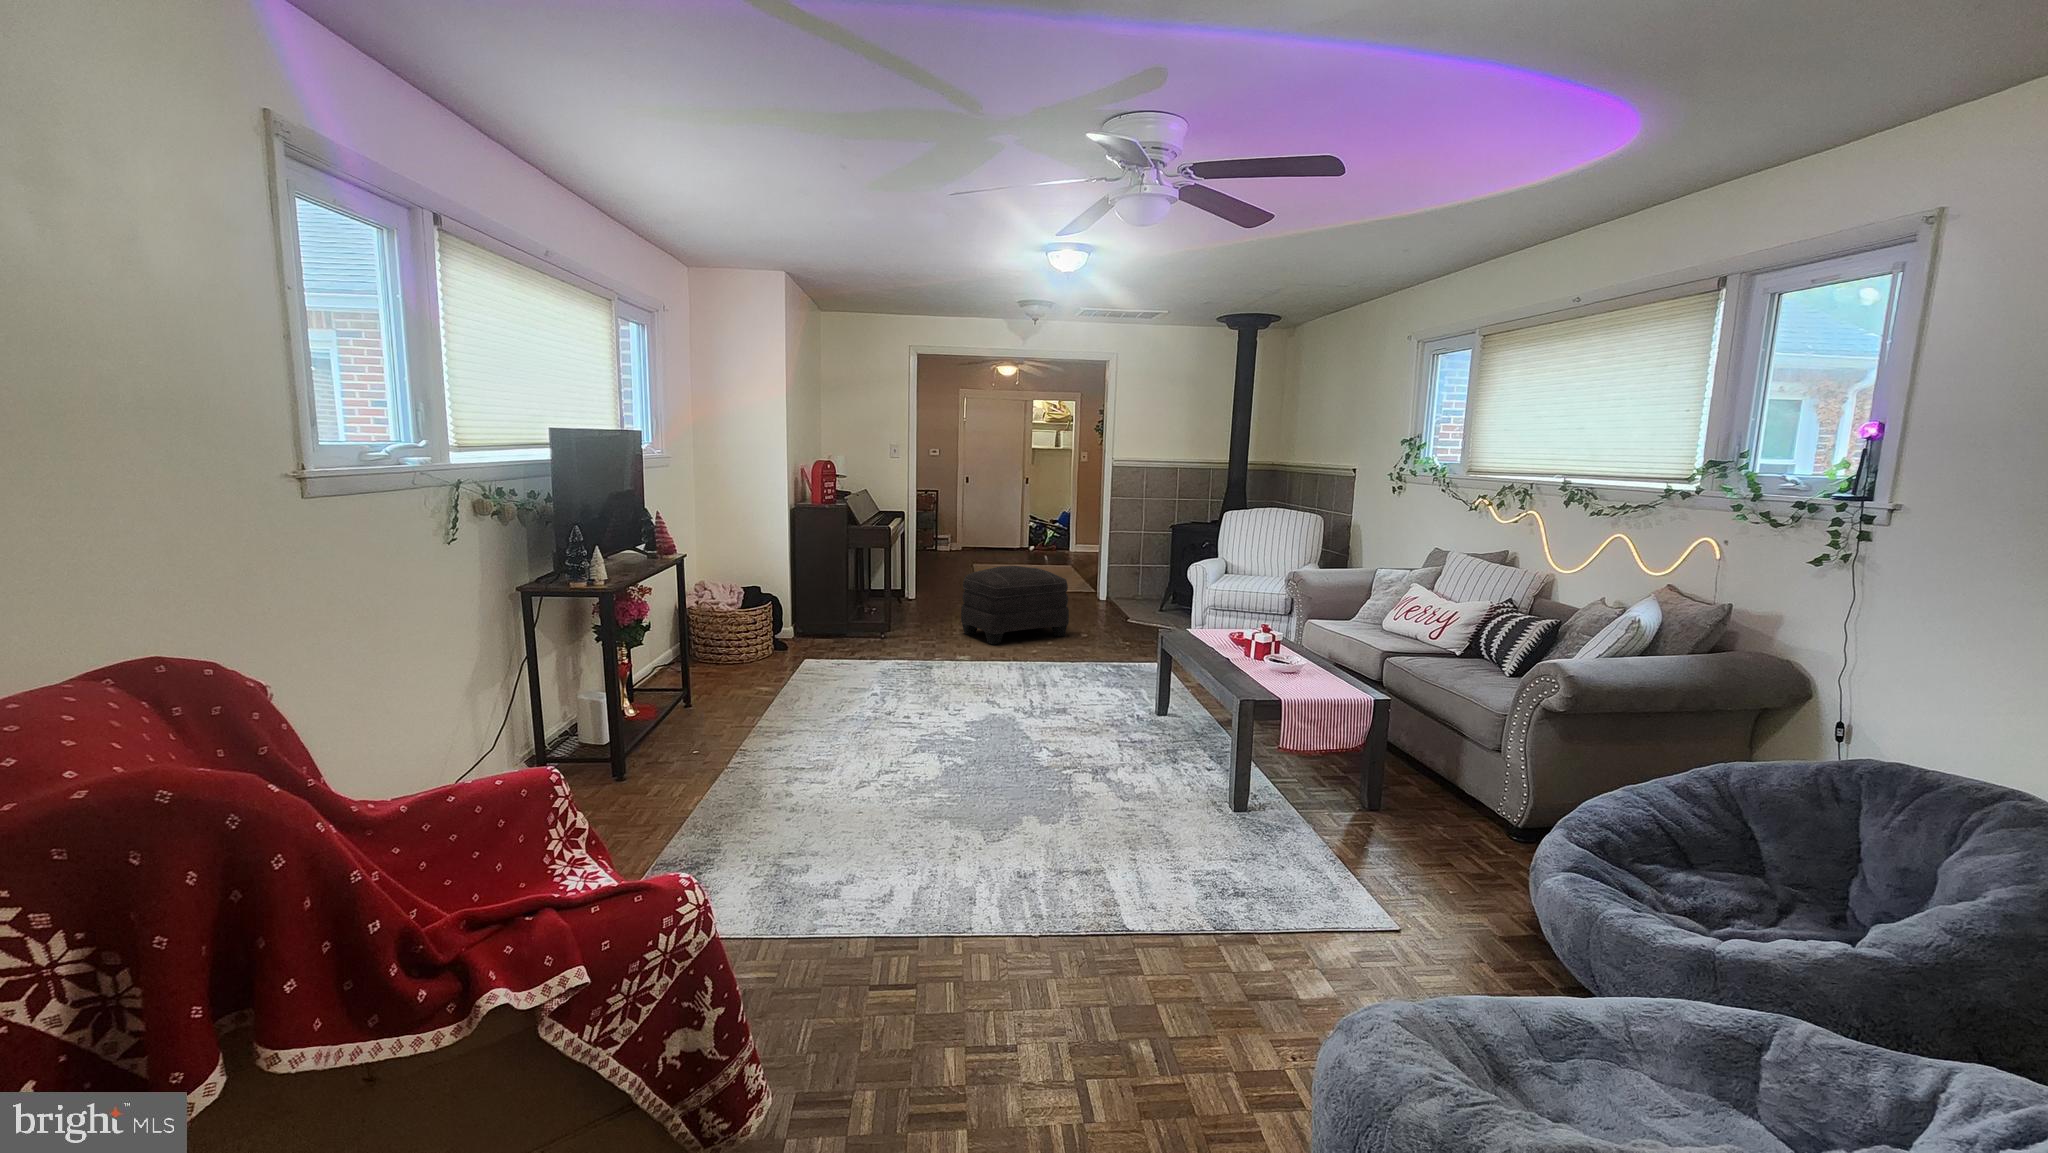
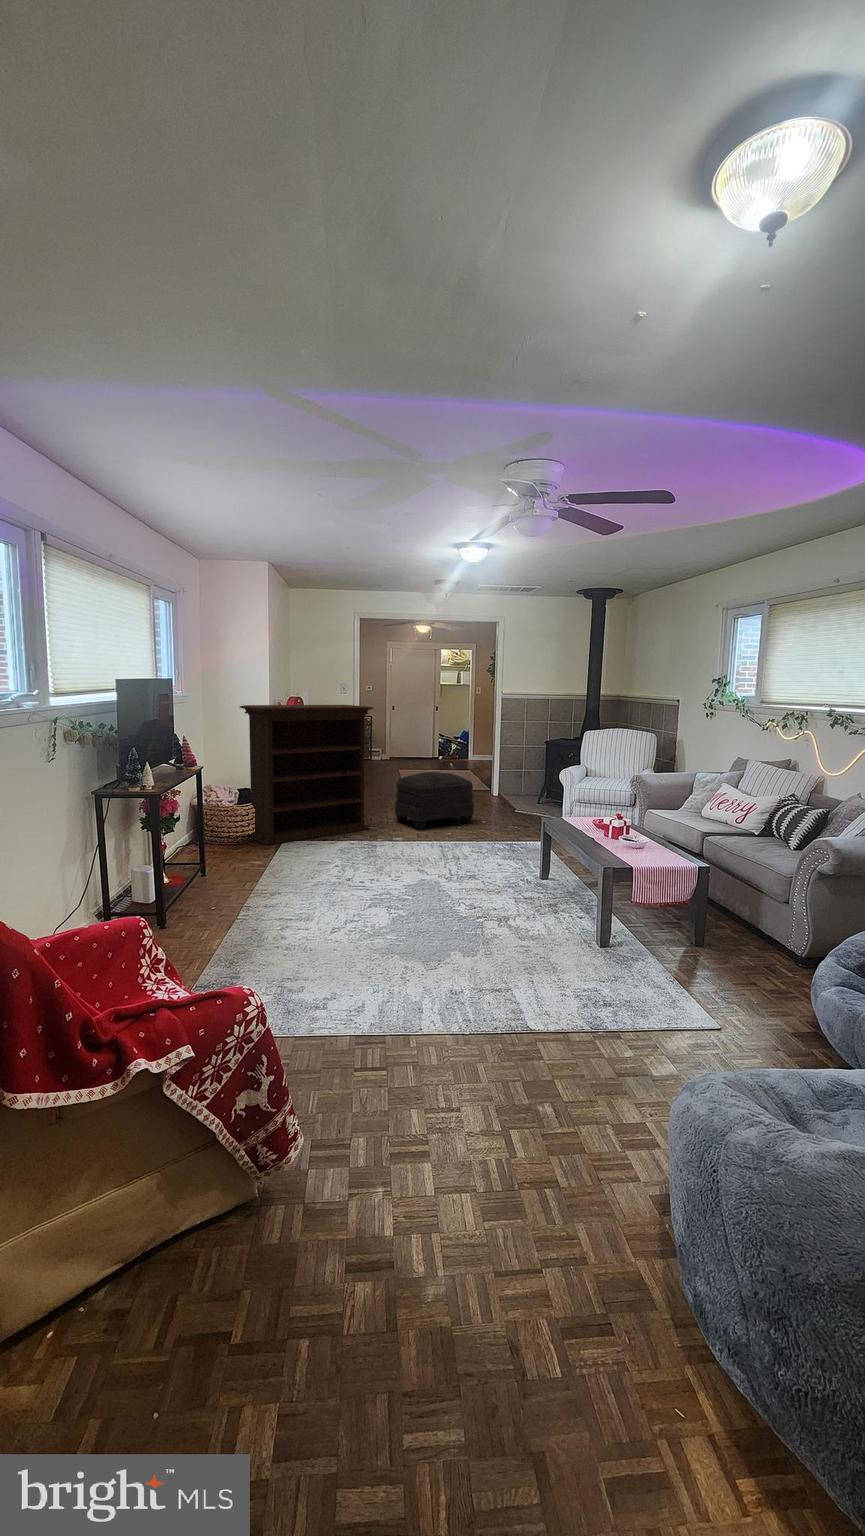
bookshelf: none [745,471,930,664] -> present [240,705,373,845]

